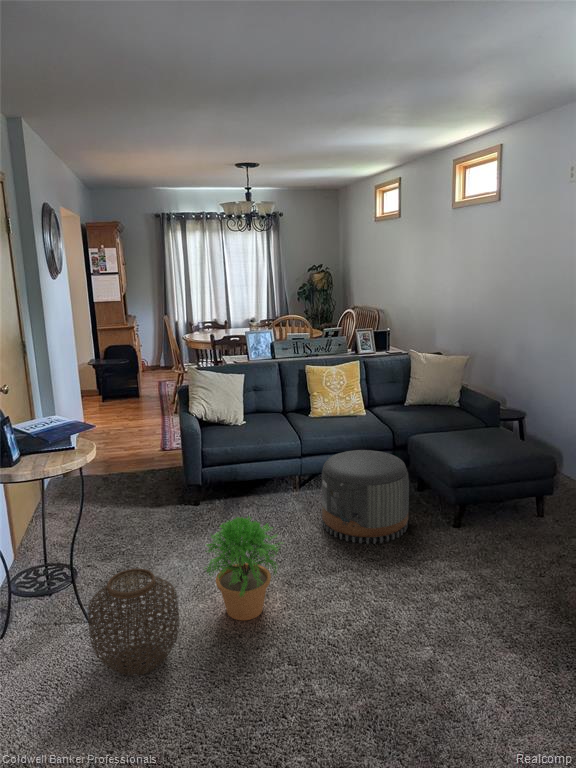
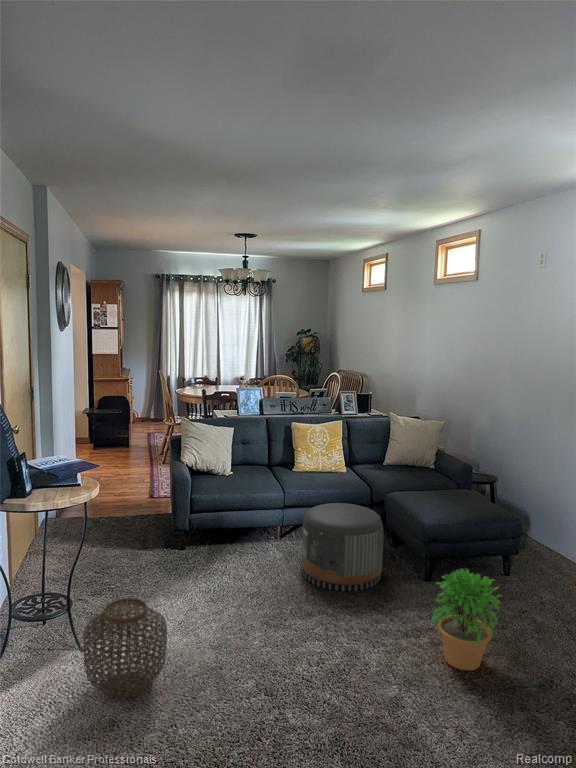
potted plant: present [206,516,278,620] -> present [431,568,500,671]

